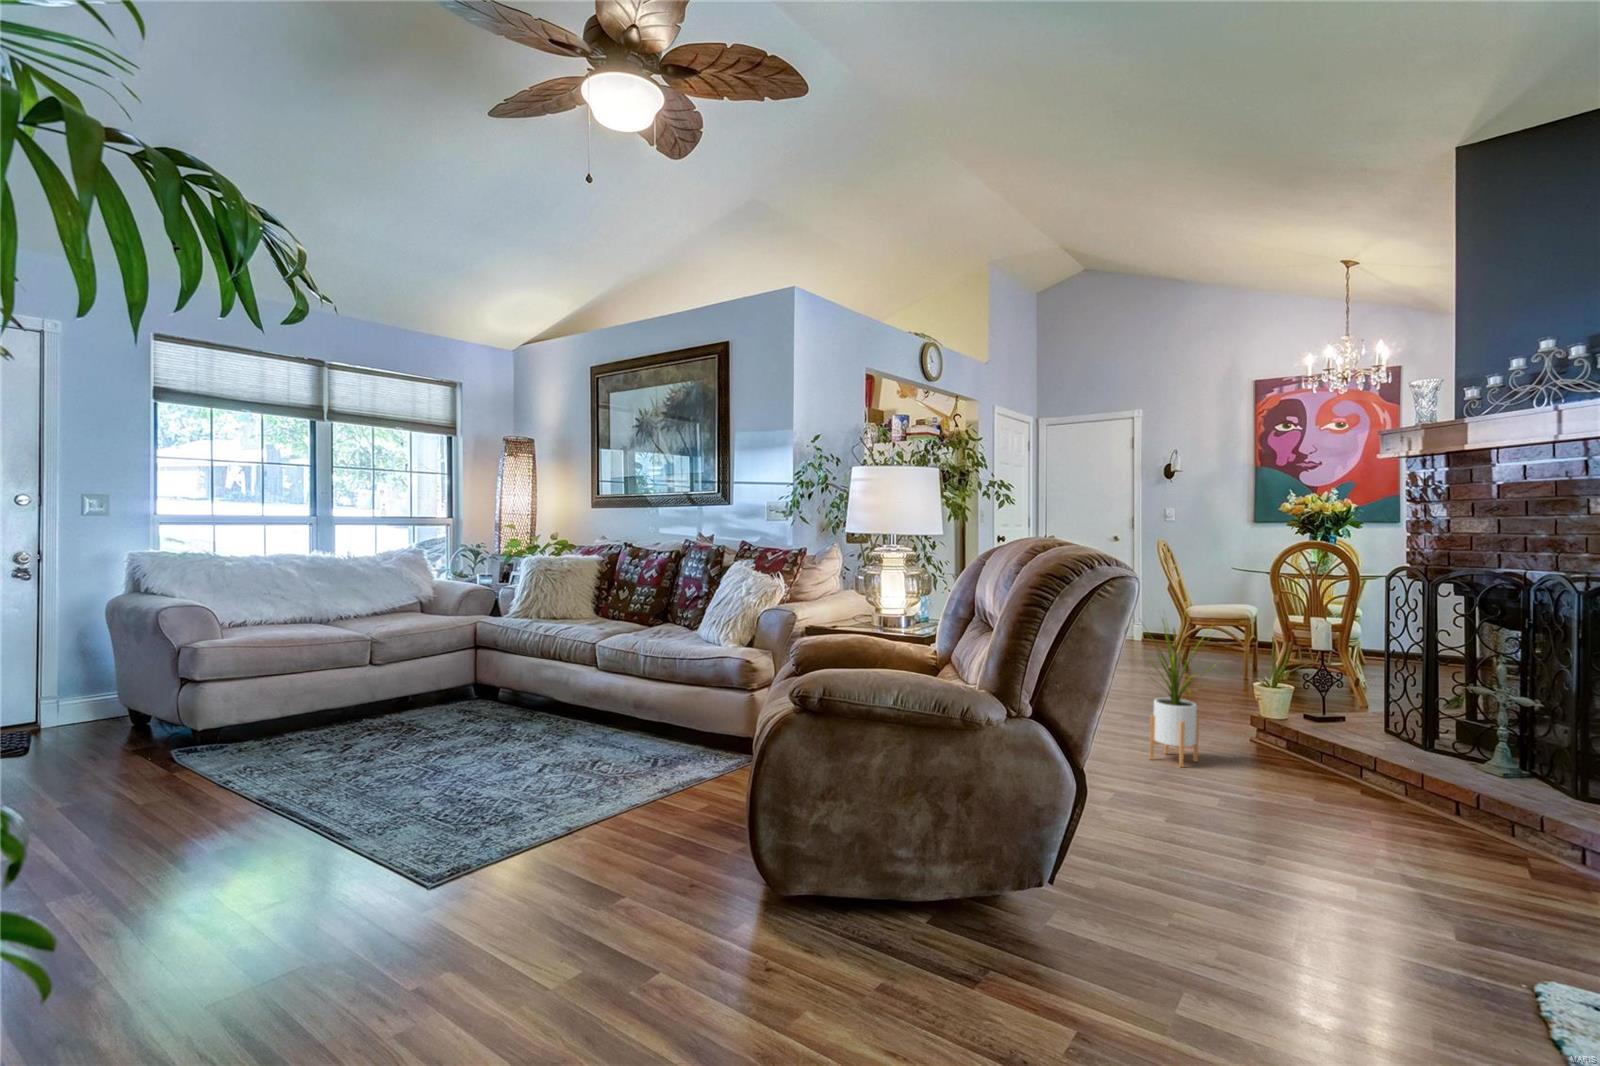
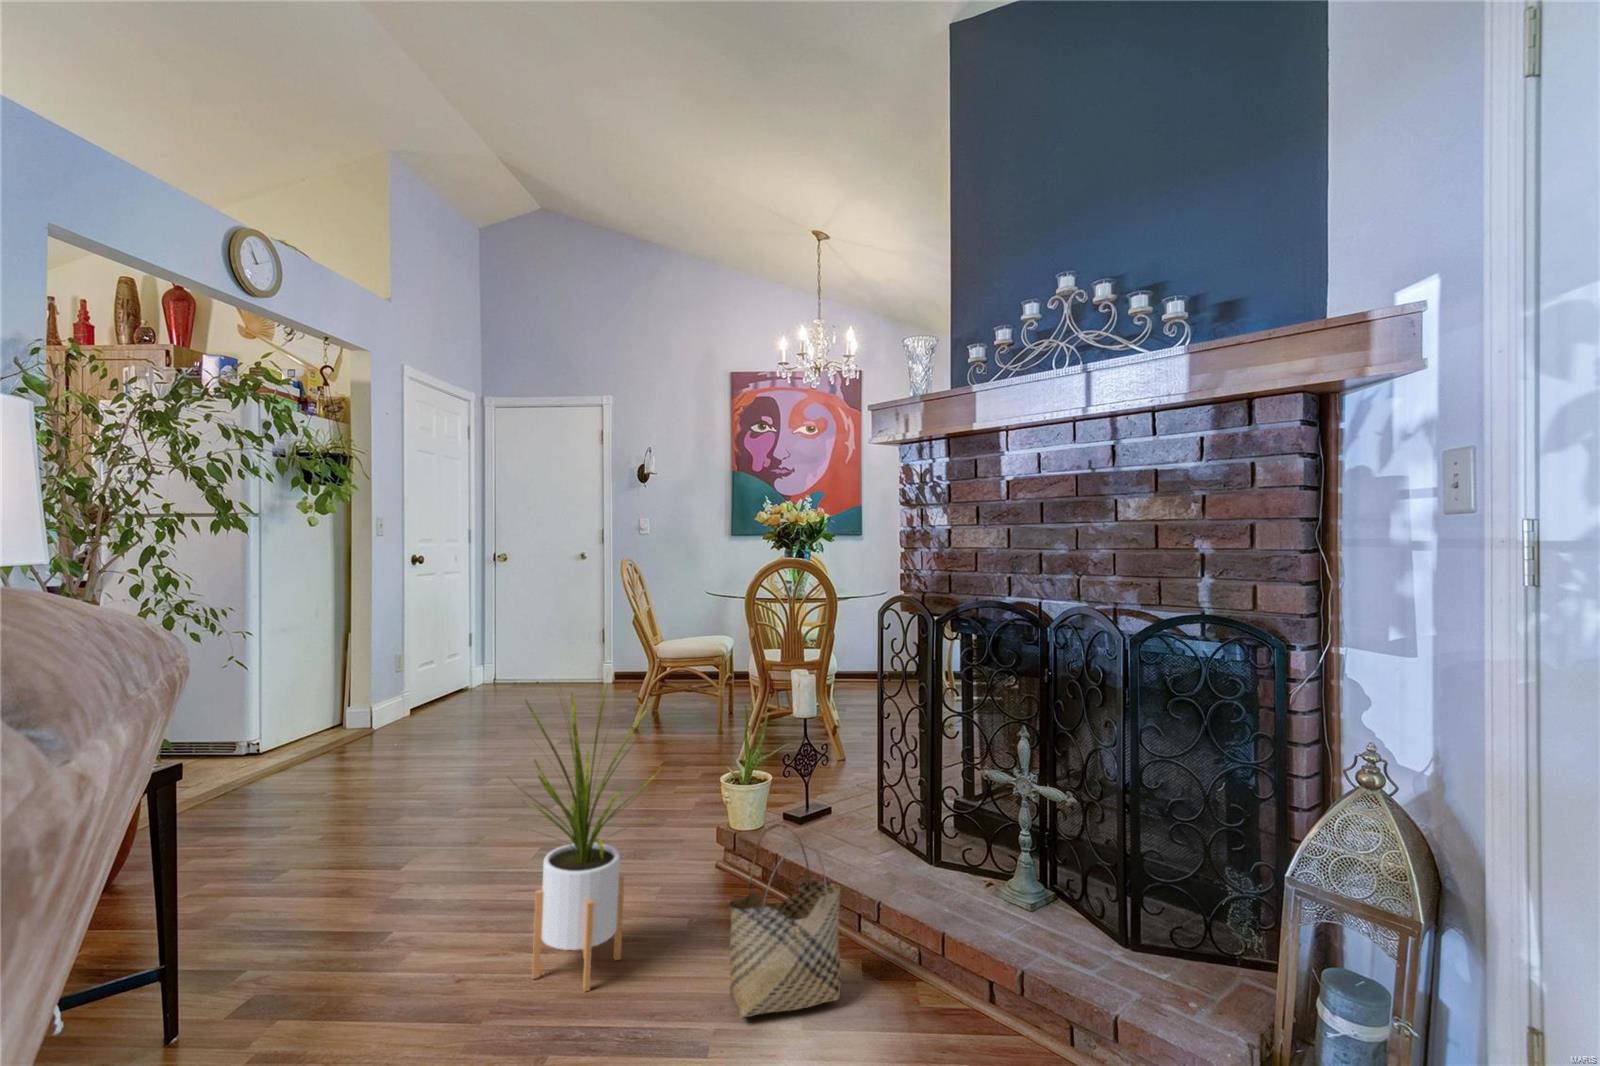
woven basket: none [1265,694,1340,792] -> present [728,824,841,1018]

